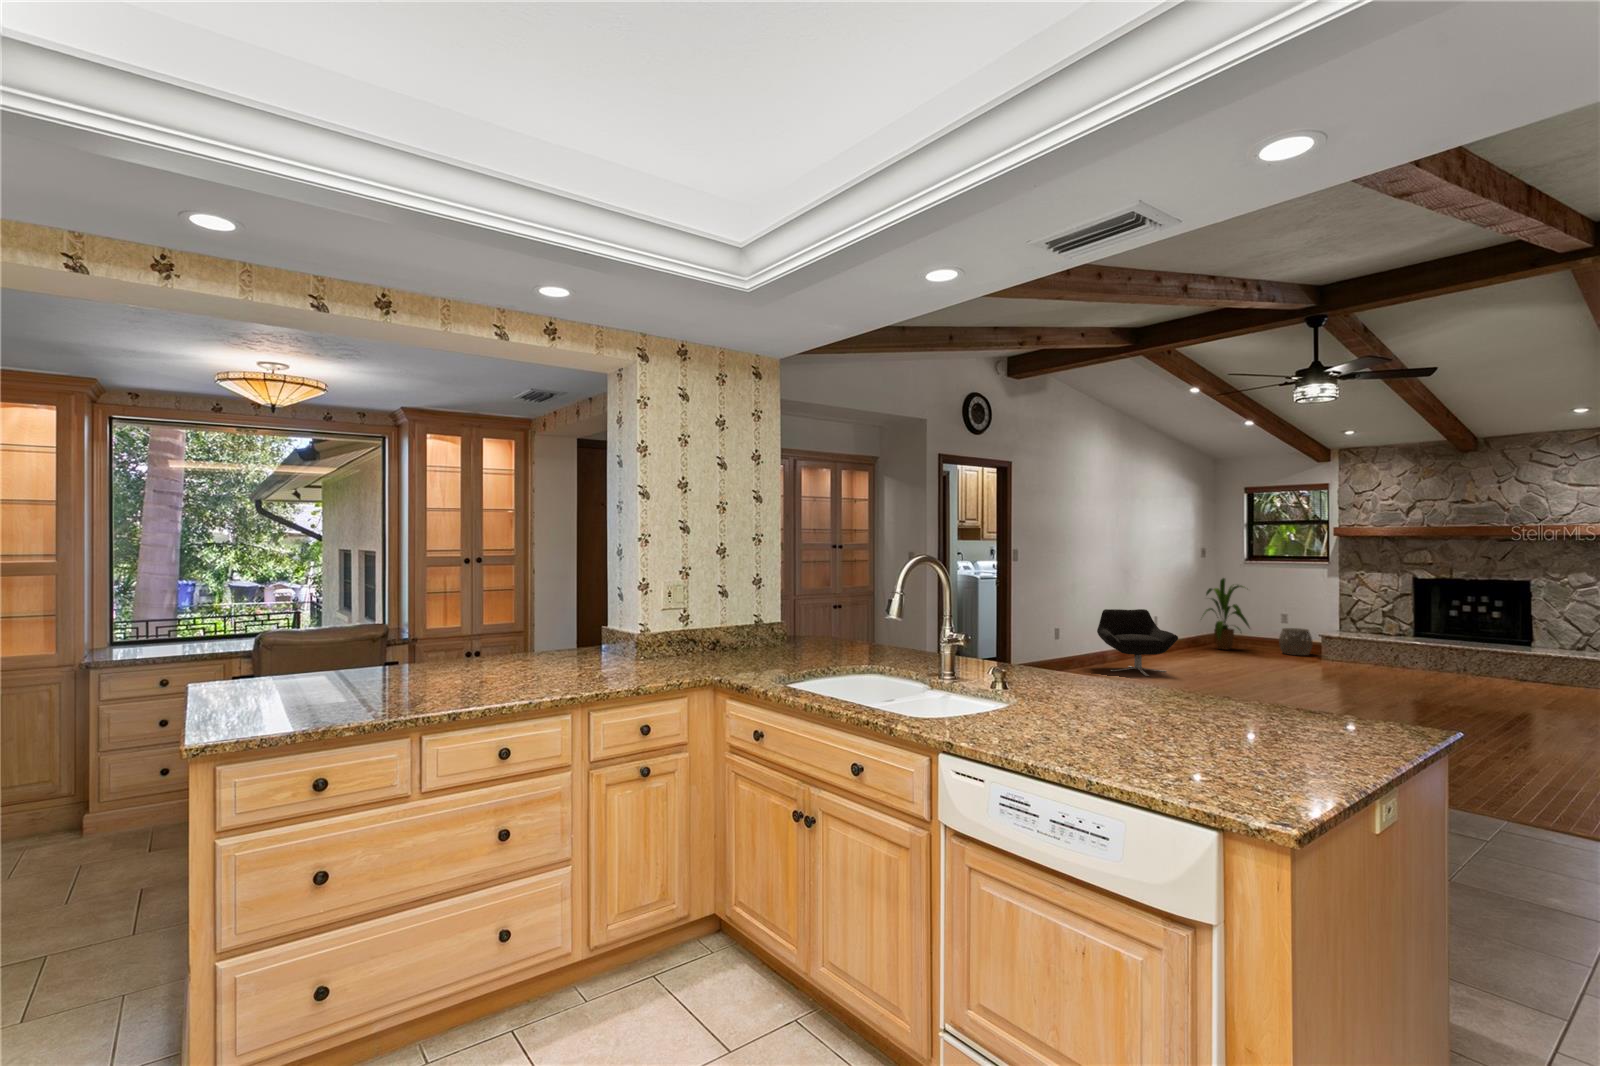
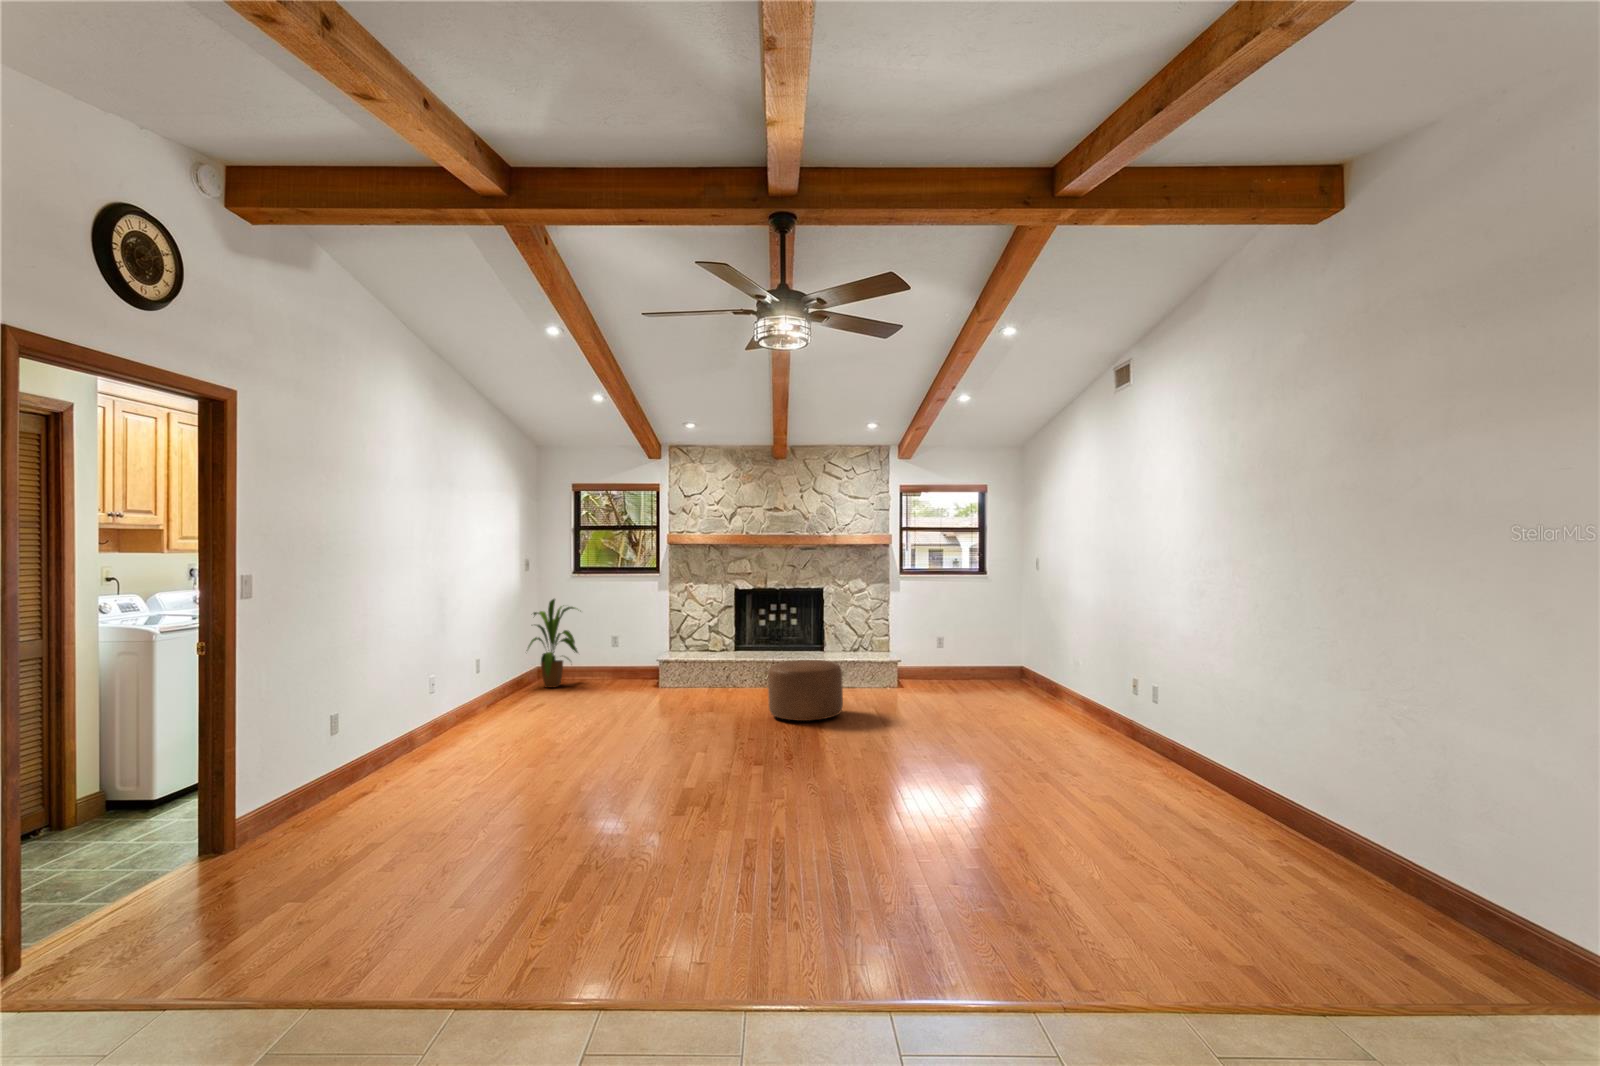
lounge chair: present [1097,609,1178,676] -> none [399,652,526,758]
woven basket: present [1279,628,1313,655] -> none [611,652,645,684]
ottoman: none [1404,644,1493,699] -> present [768,660,843,721]

